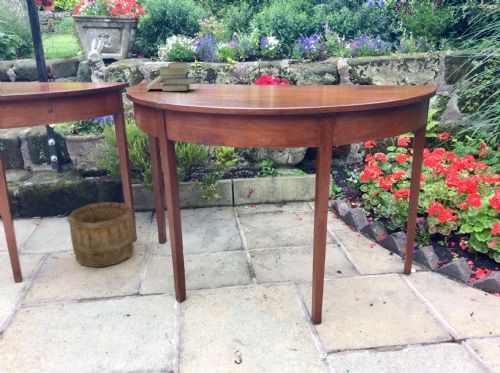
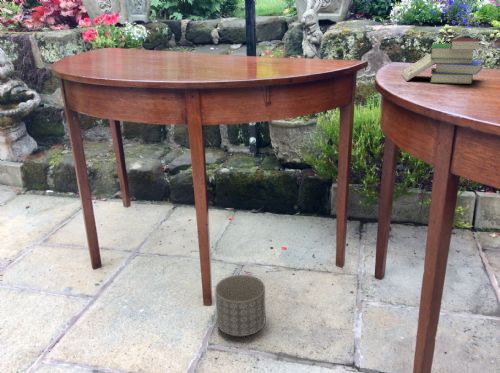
wooden bucket: present [67,202,134,268] -> none [268,215,350,304]
planter: none [23,249,69,295] -> present [215,275,266,336]

